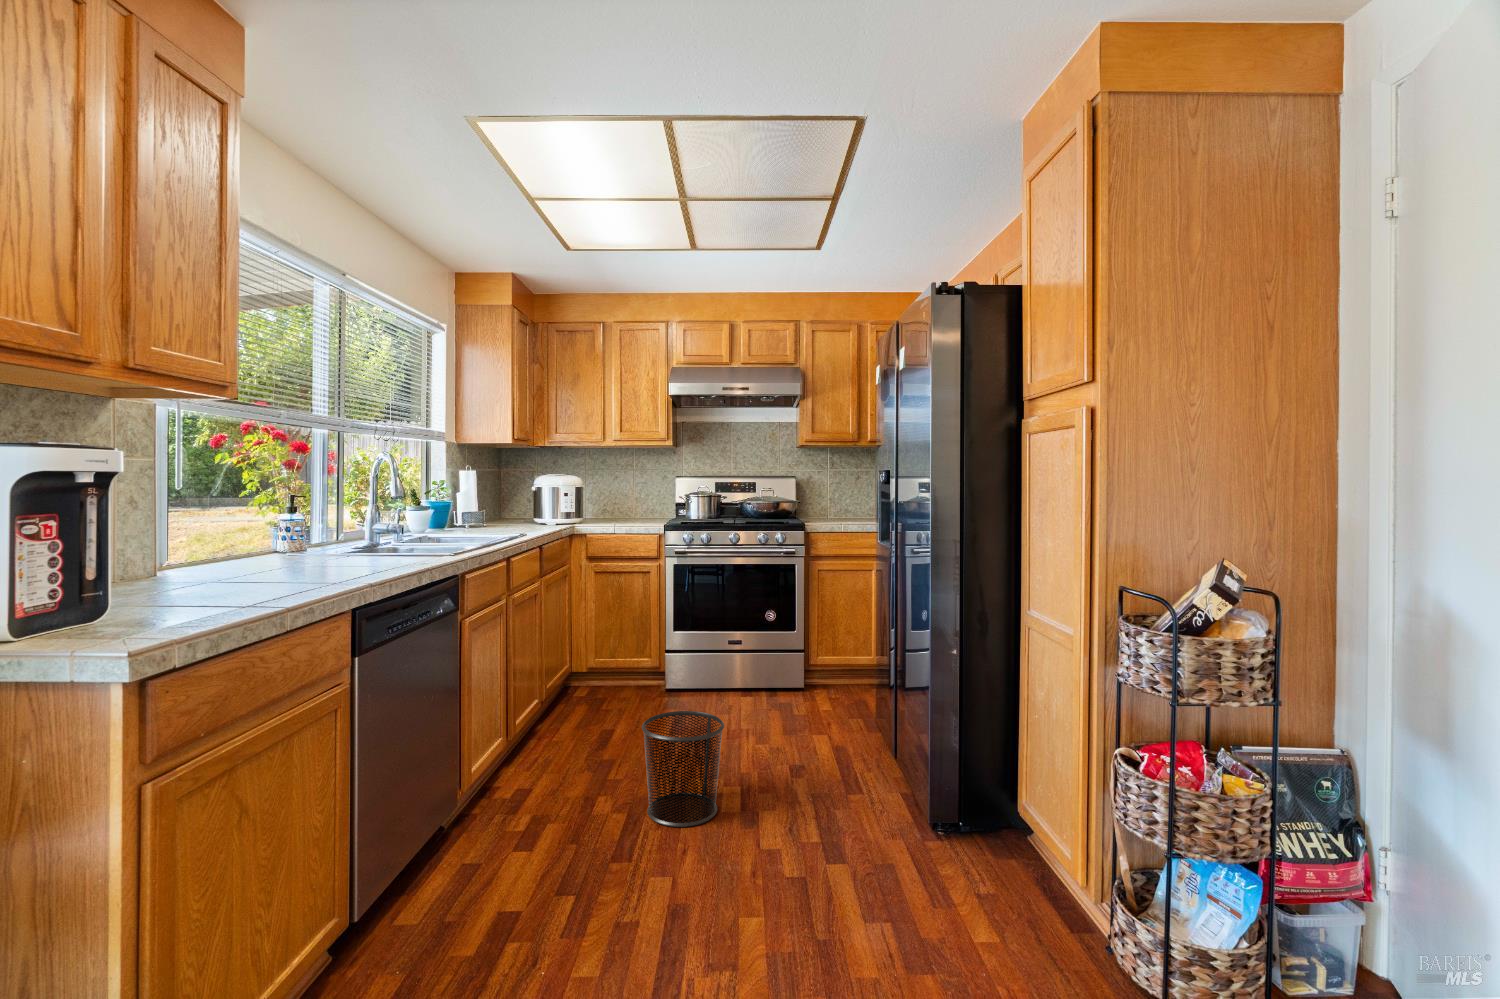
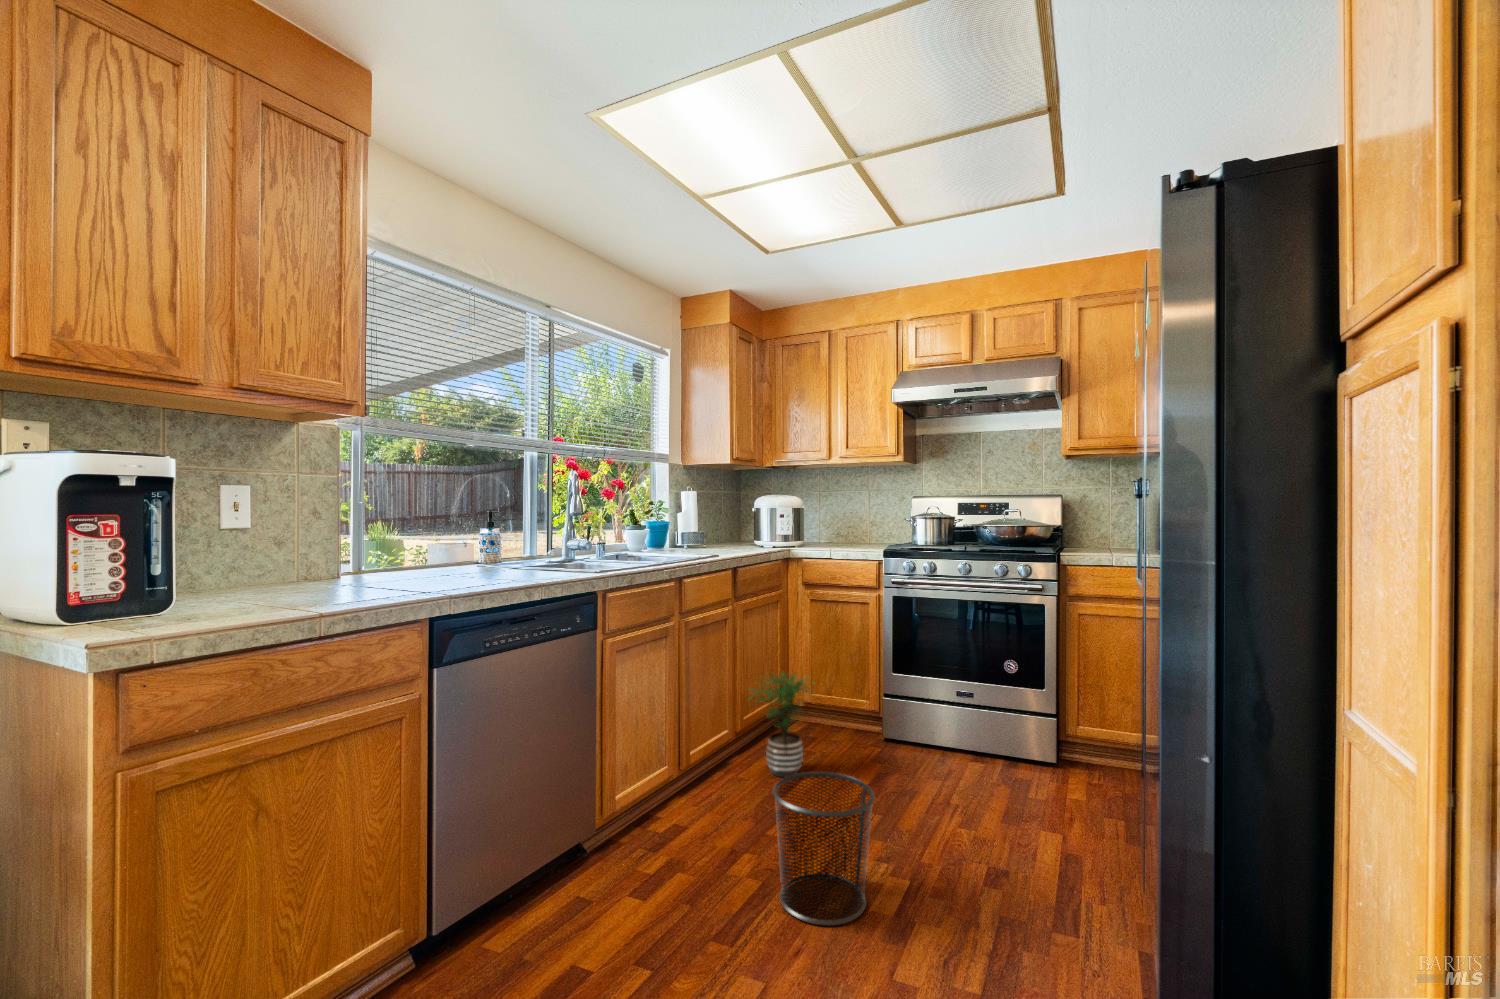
potted plant: none [558,638,627,735] -> present [749,672,810,777]

